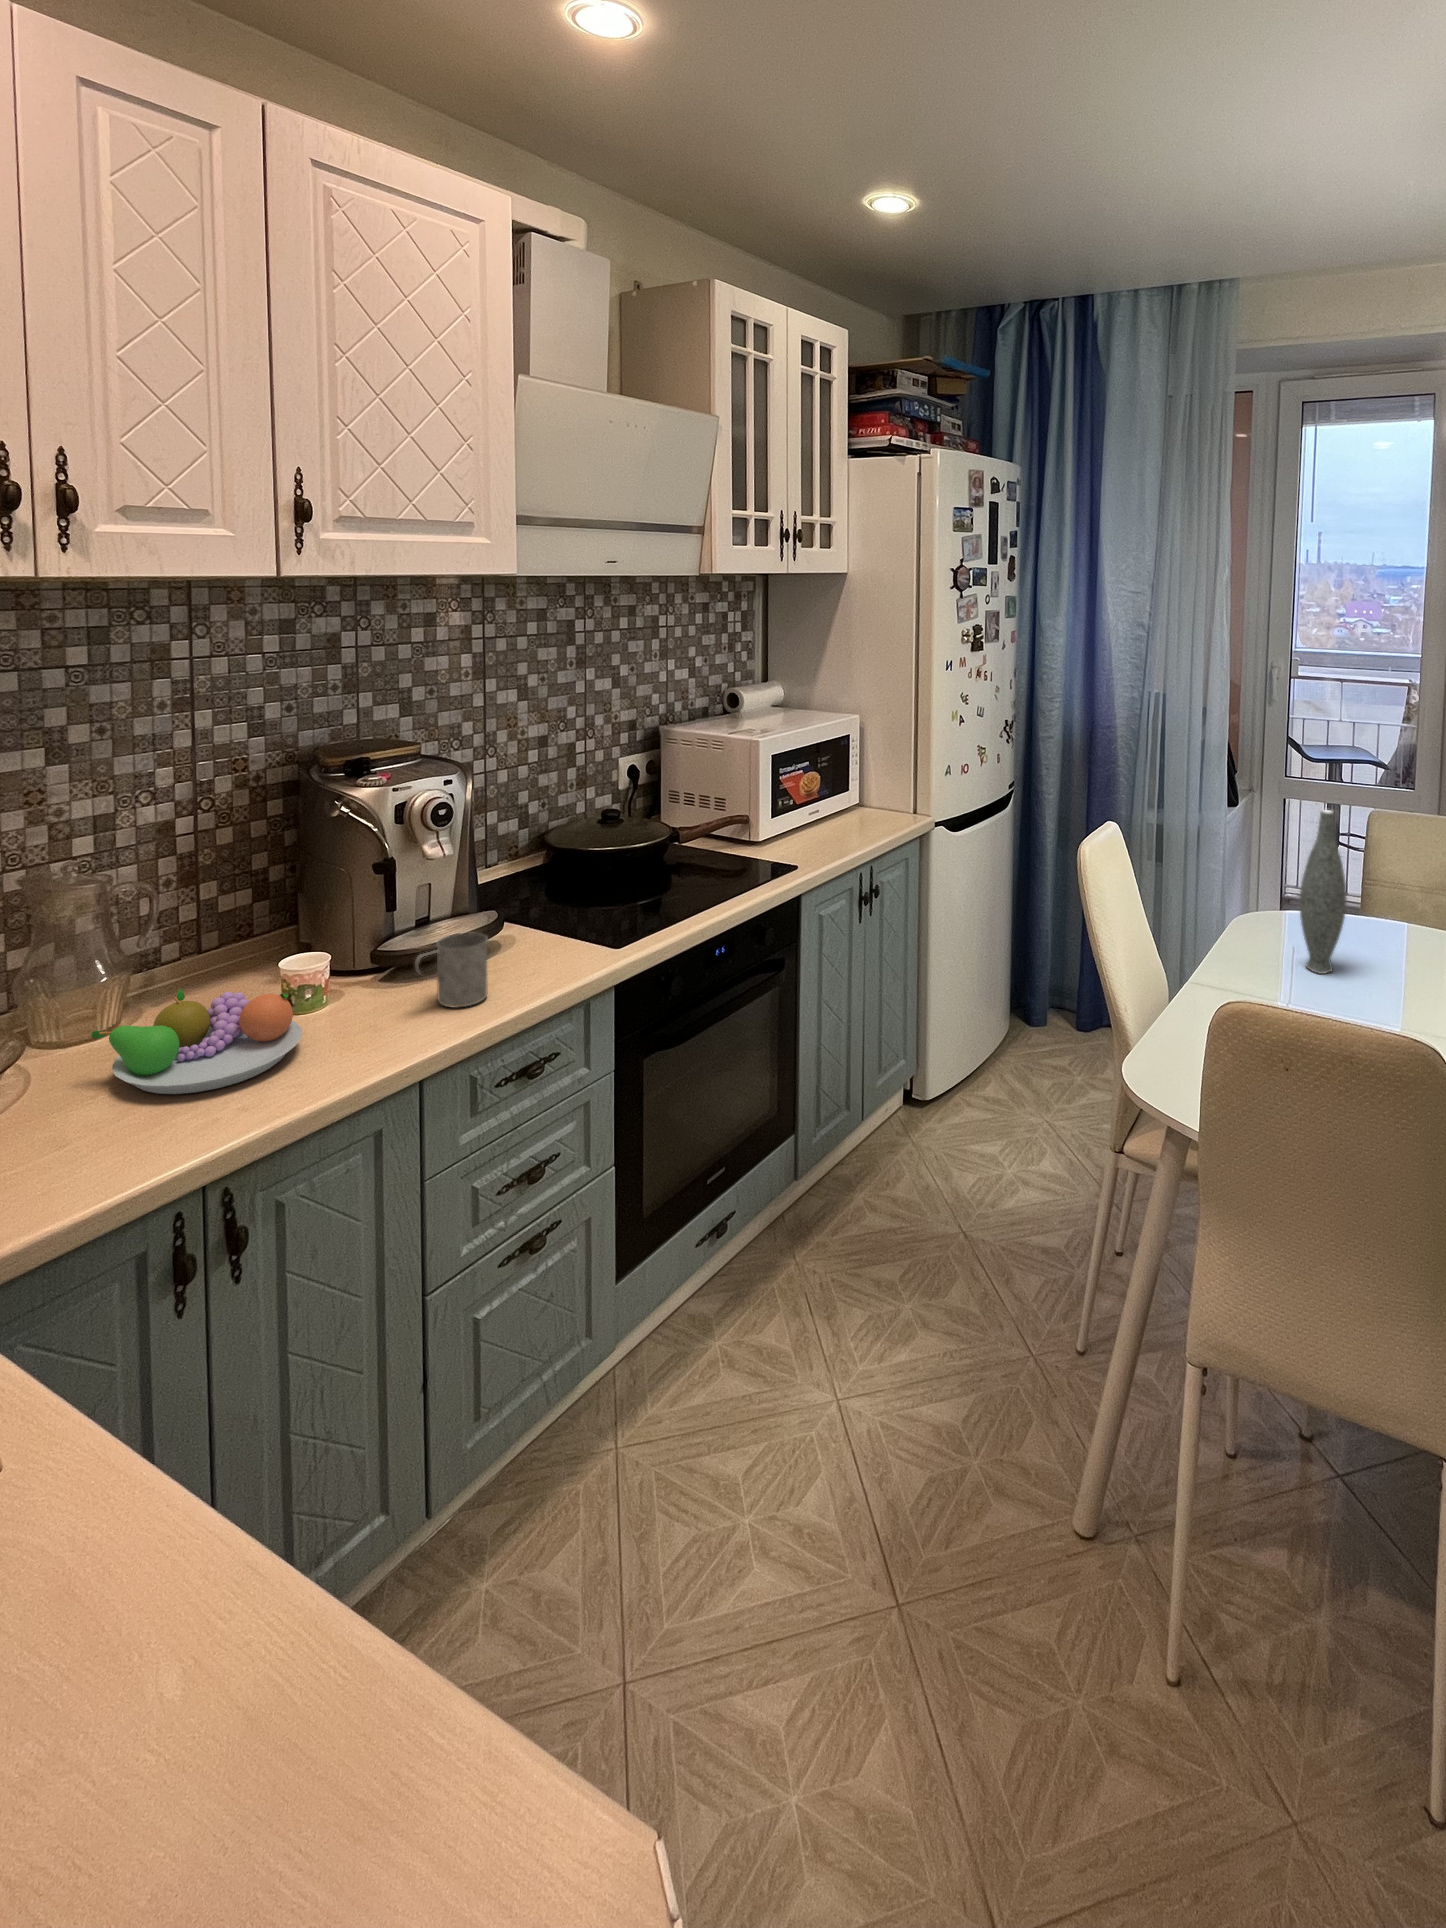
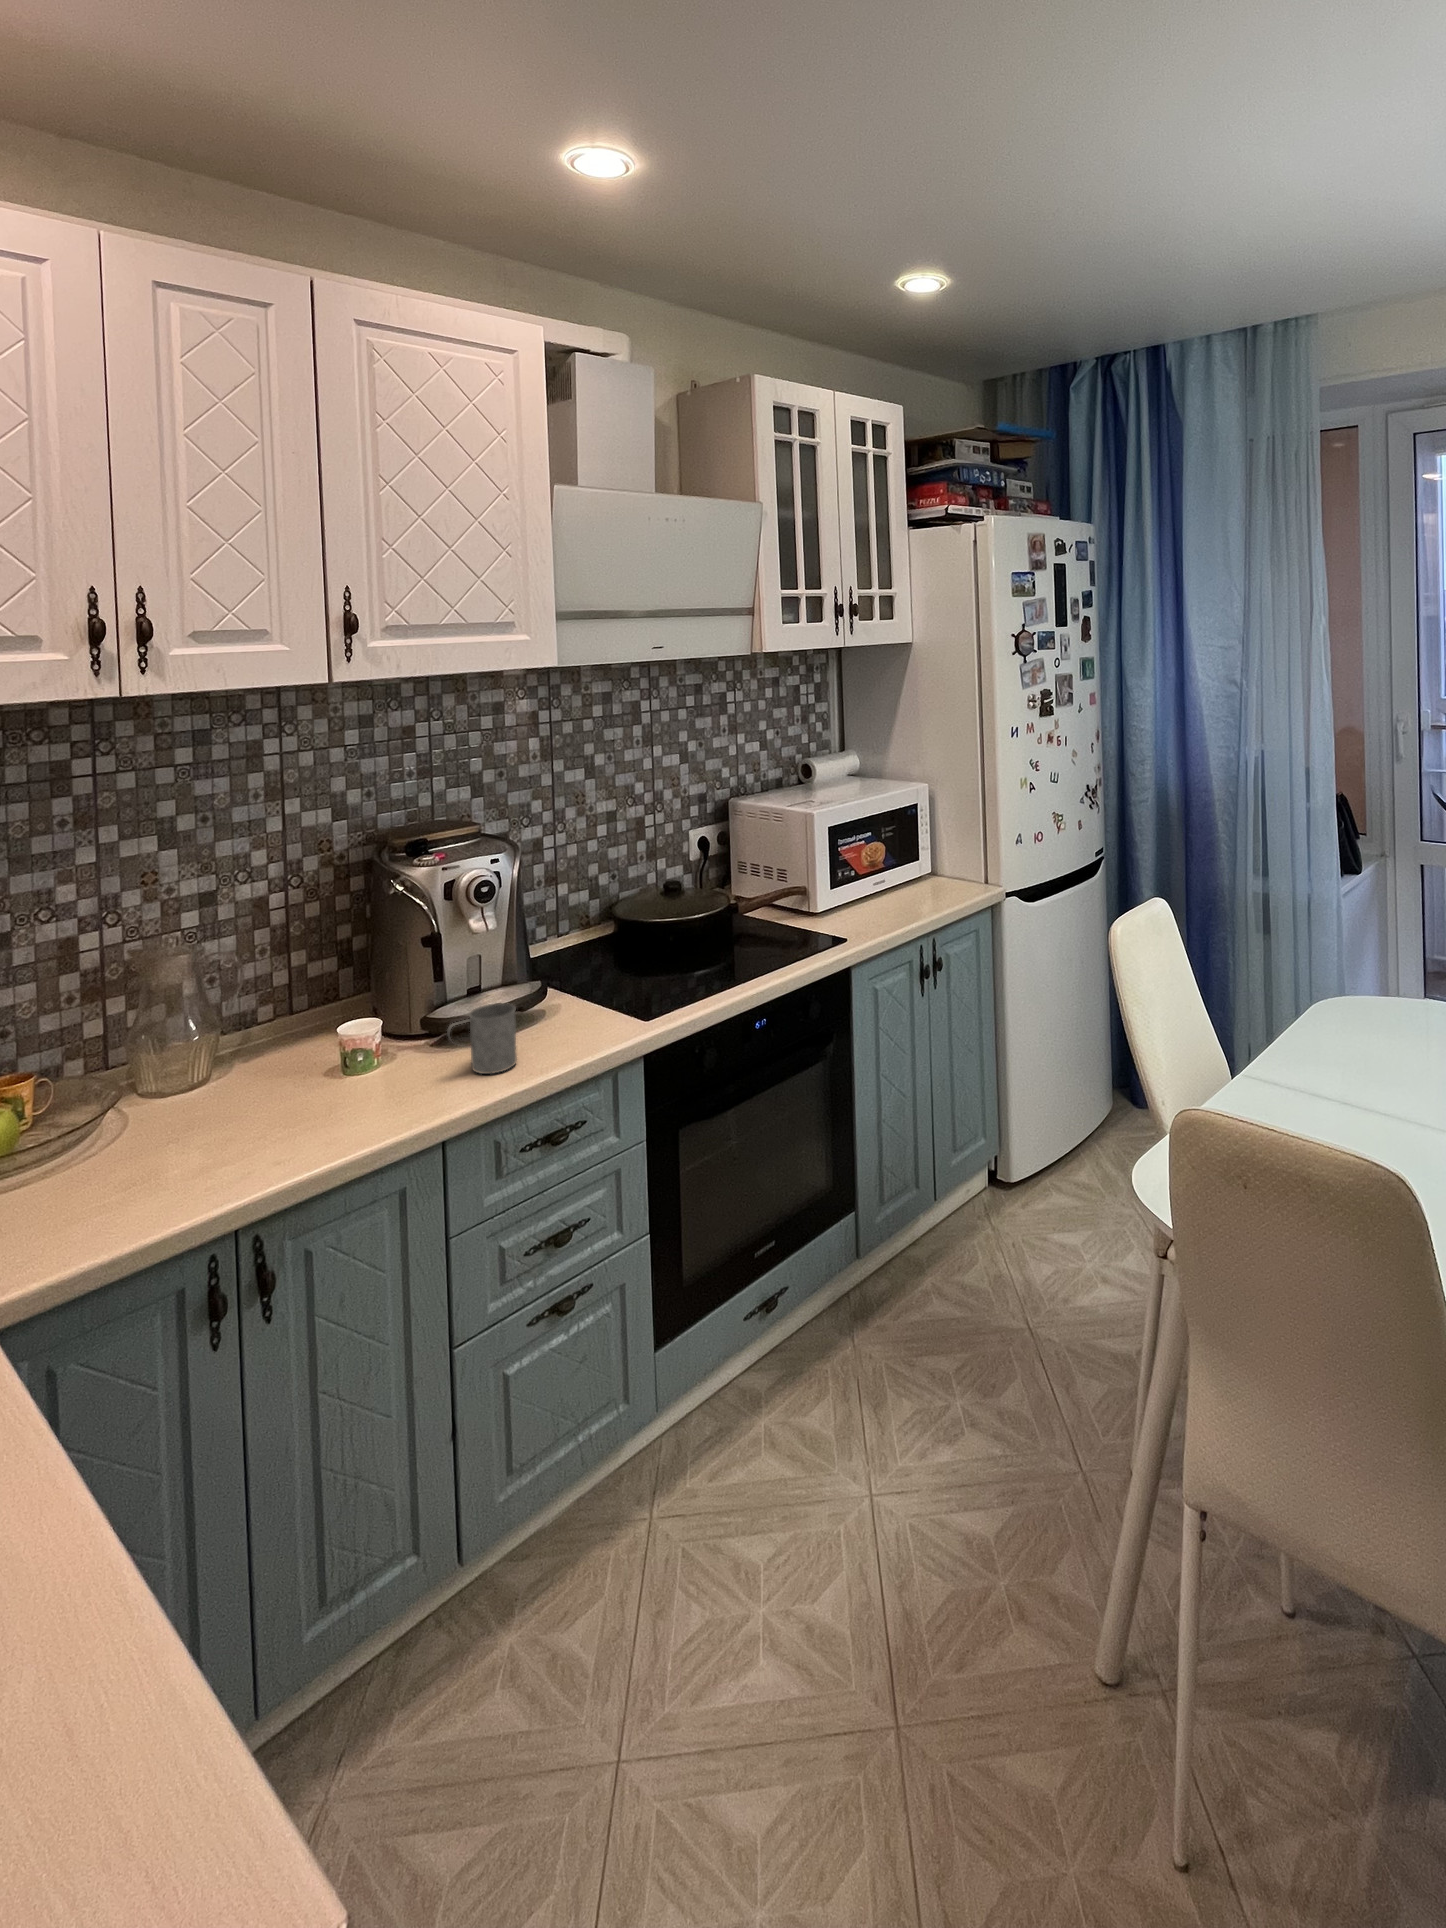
vase: present [1300,810,1347,974] -> none [1366,886,1419,1067]
fruit bowl: present [91,989,302,1094] -> none [169,1050,345,1146]

